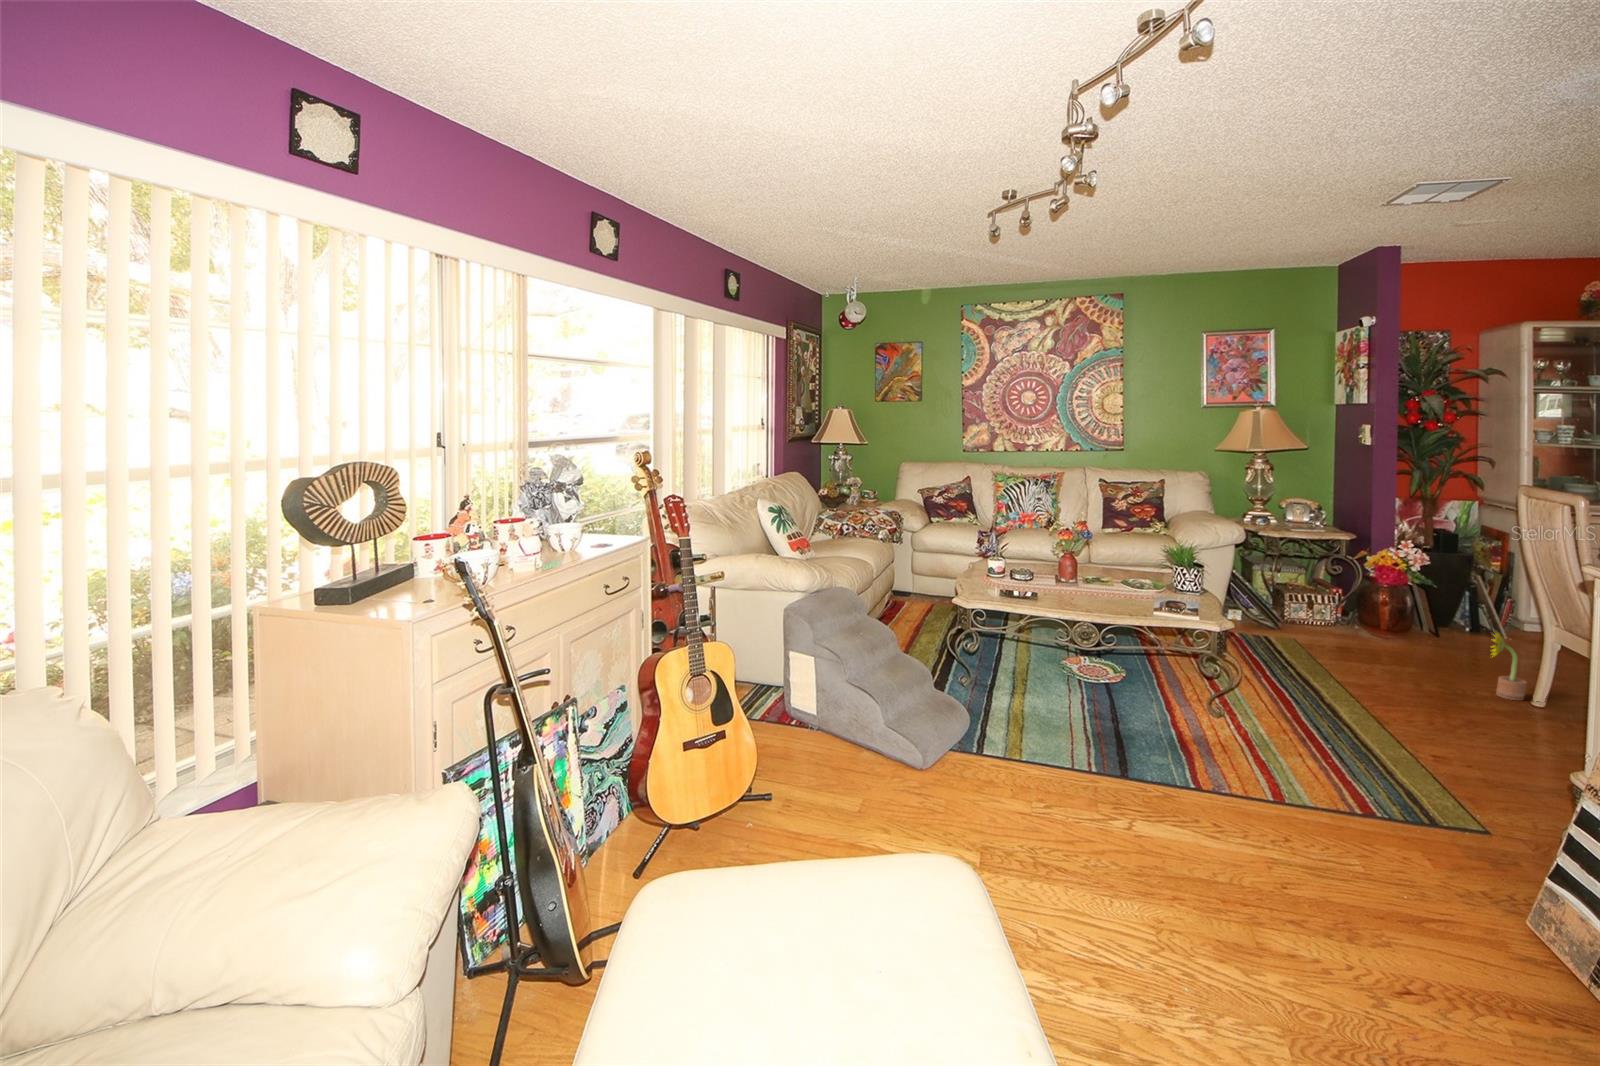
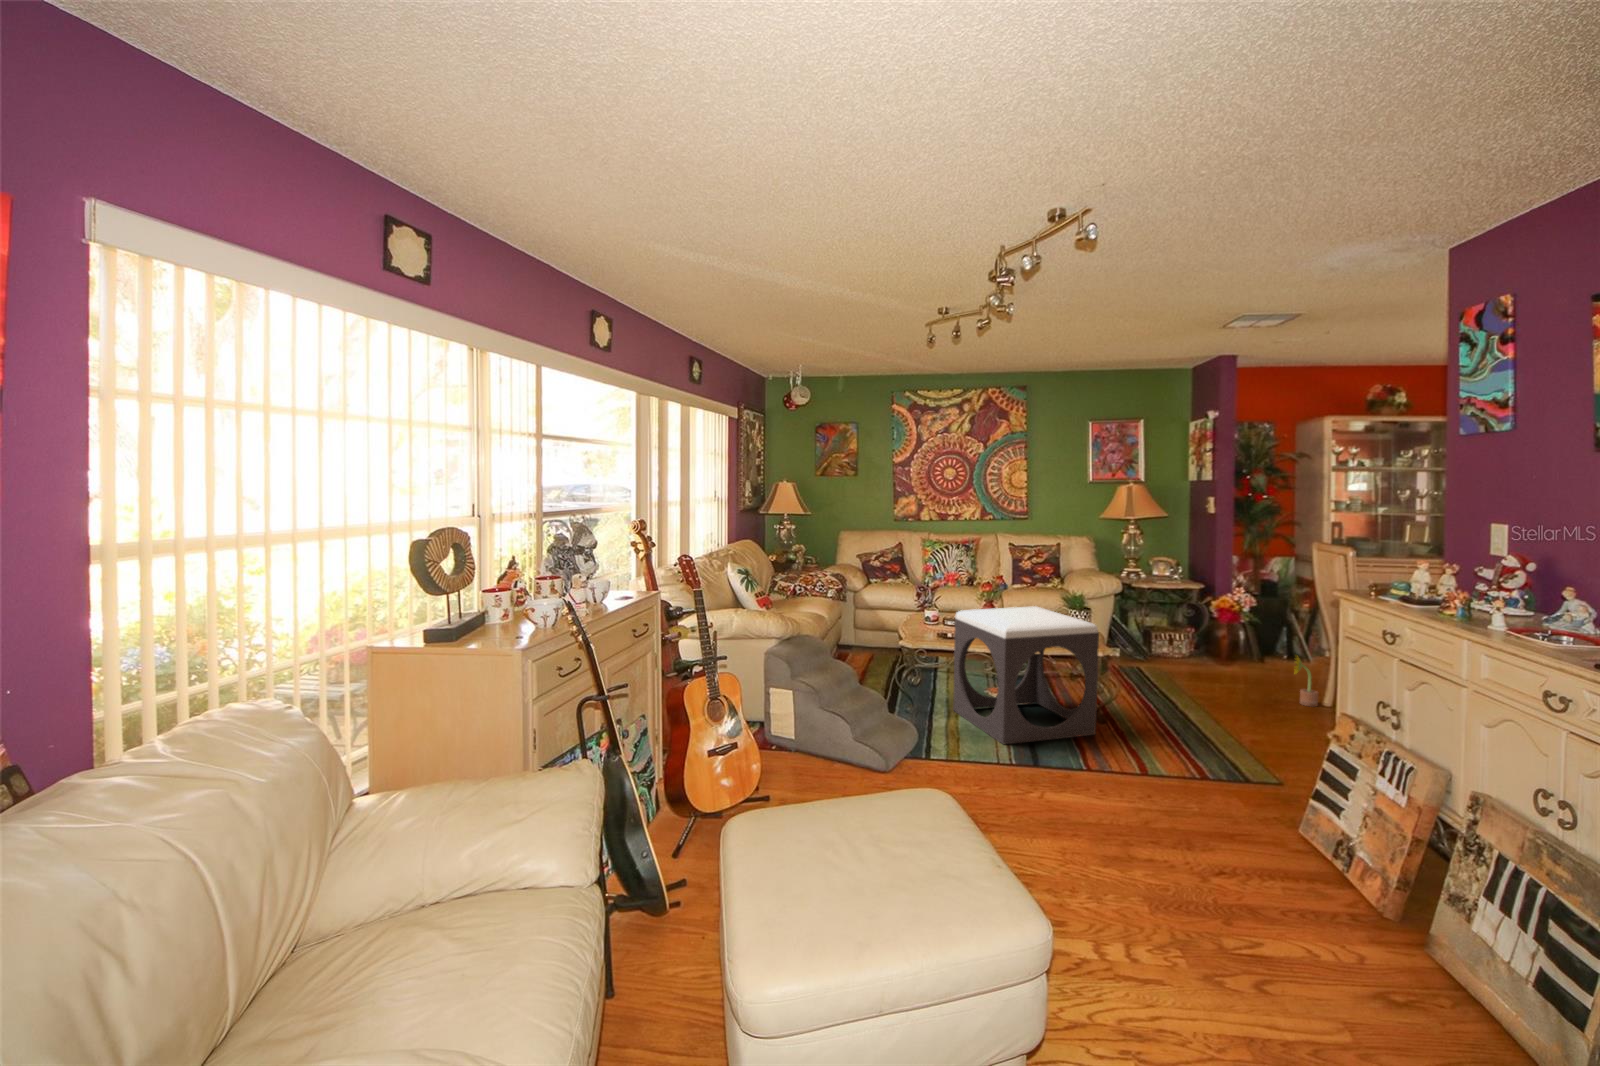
footstool: none [1018,561,1220,741] -> present [953,606,1099,745]

